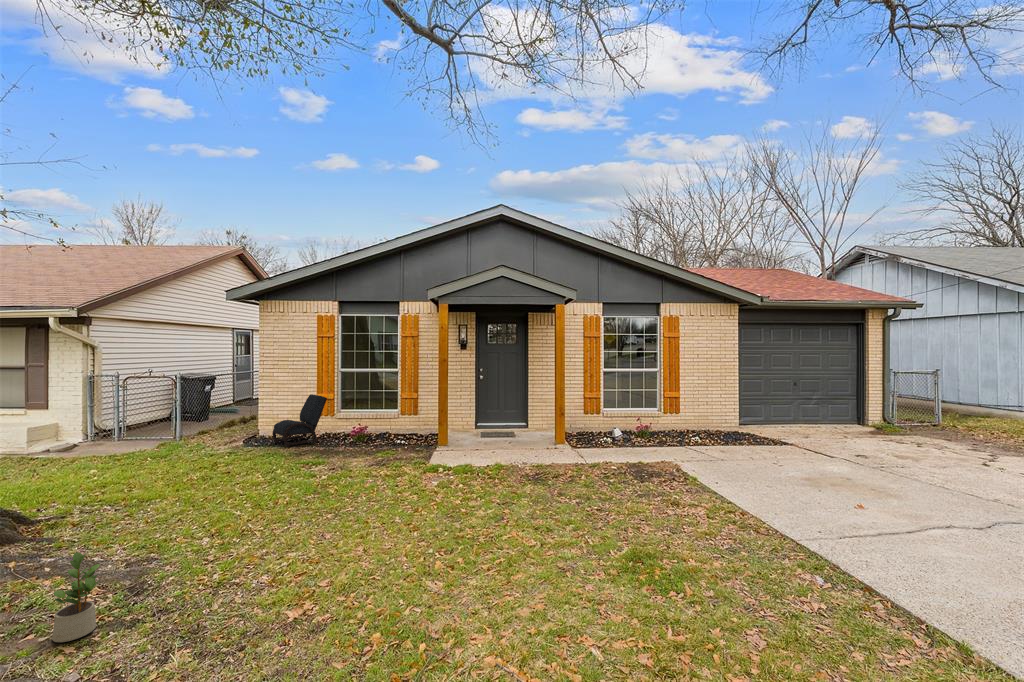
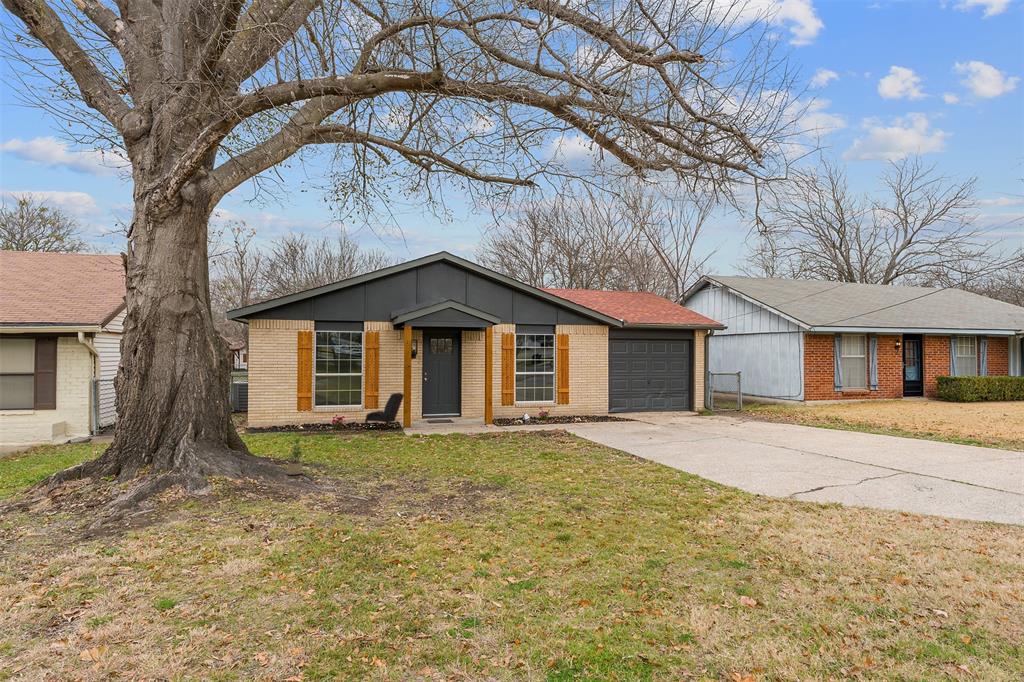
lounge chair: present [273,394,327,447] -> present [365,393,404,429]

